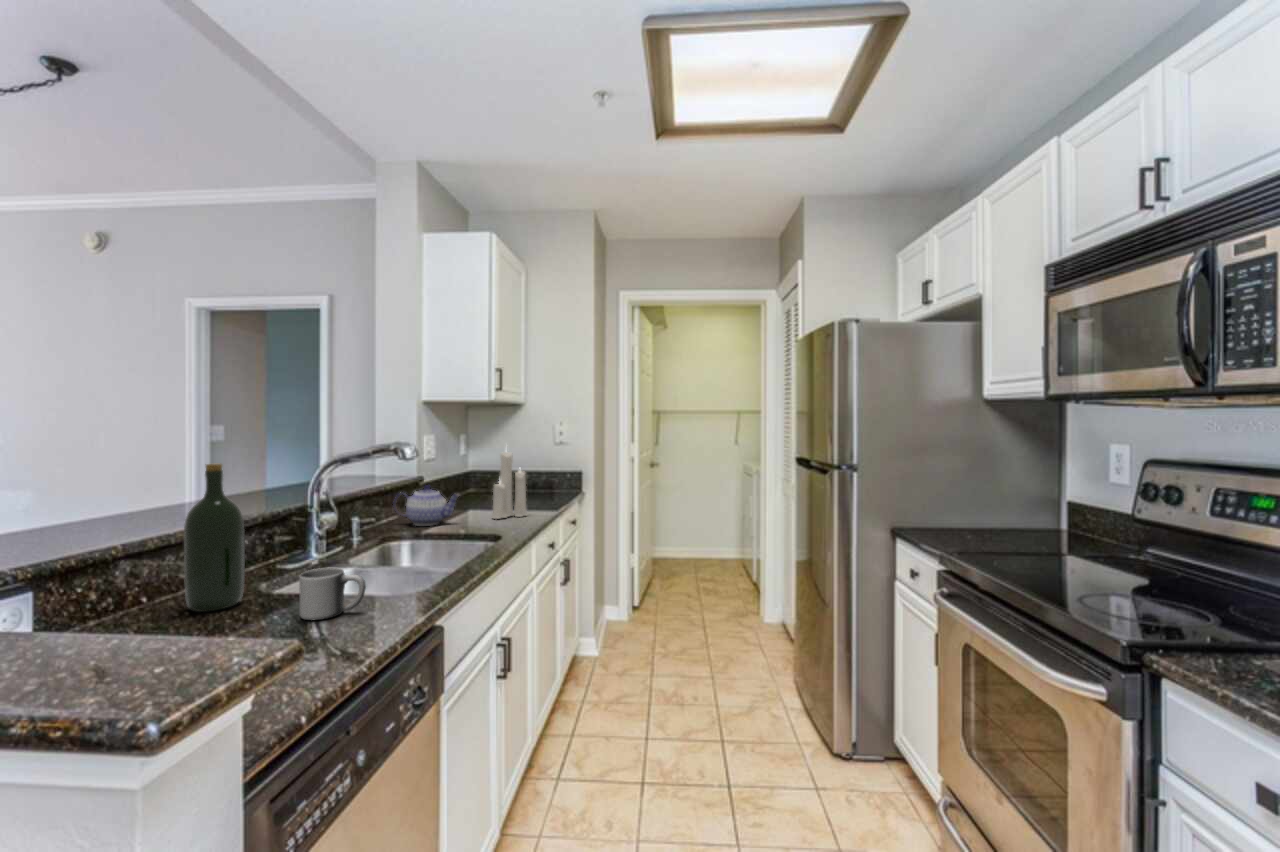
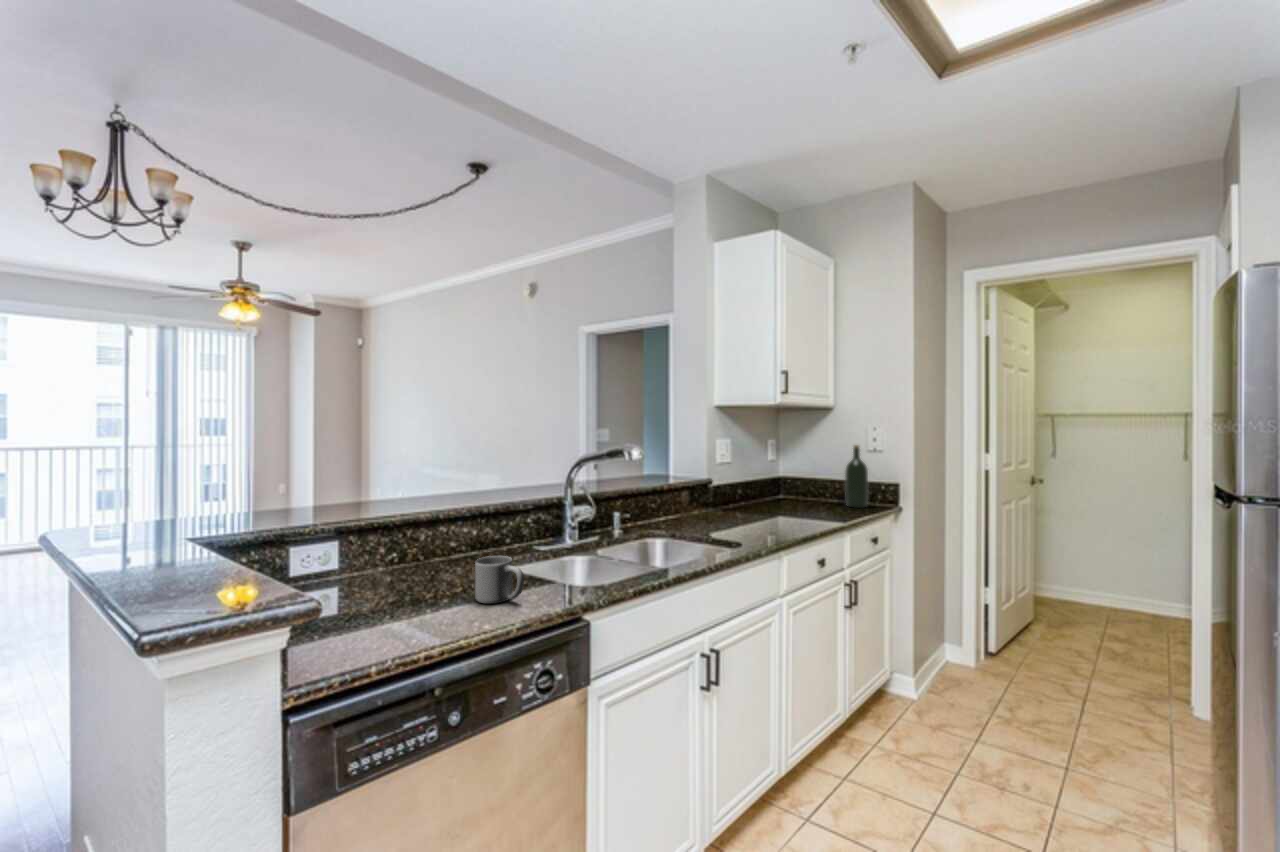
candle: present [492,452,527,519] -> none [758,443,799,529]
wine bottle: present [184,464,245,612] -> present [845,445,868,508]
teapot: present [394,485,458,526] -> none [666,487,722,527]

